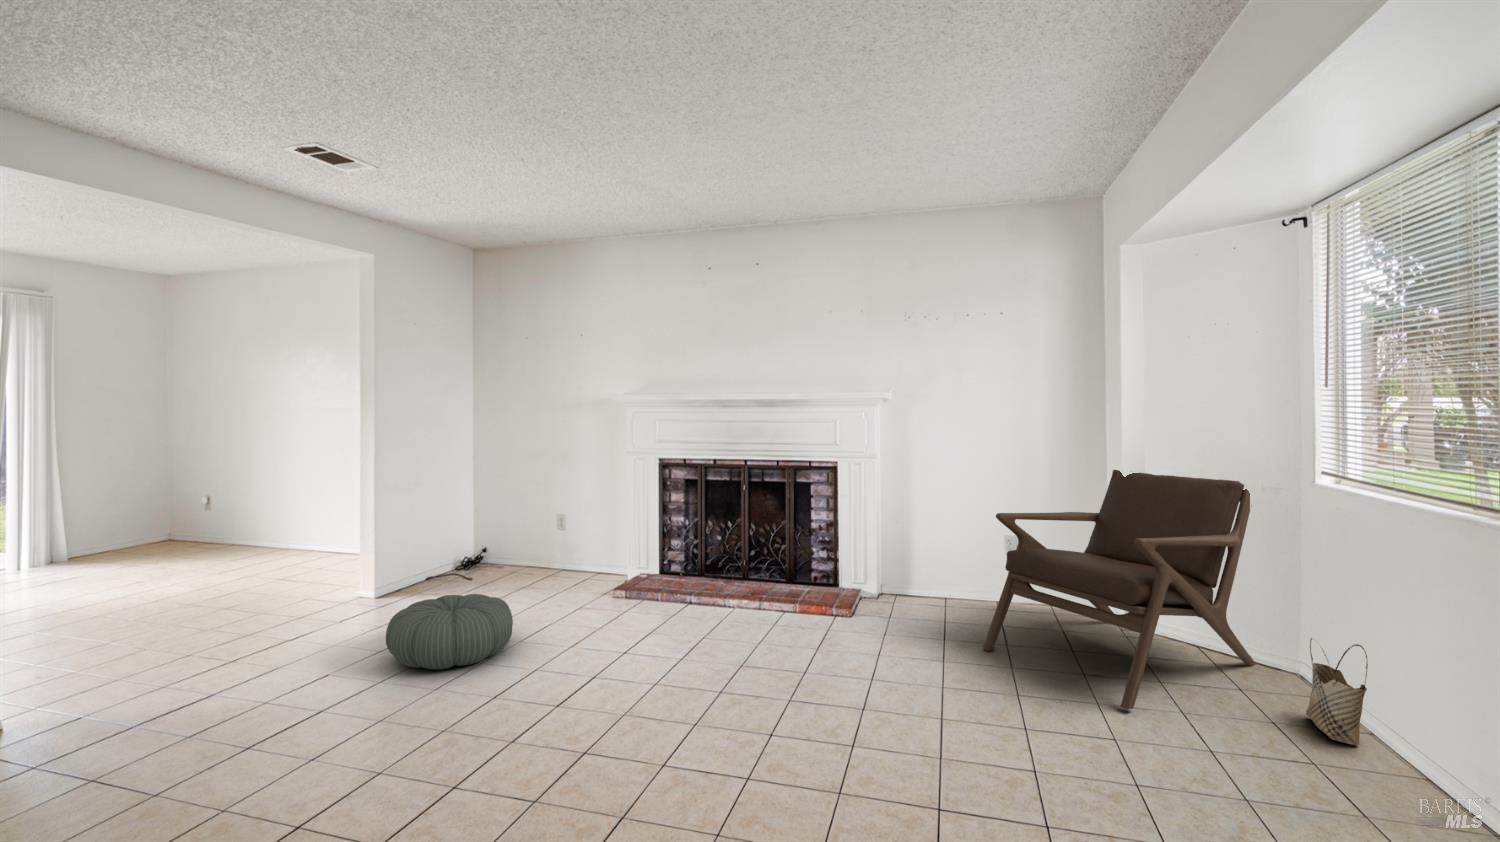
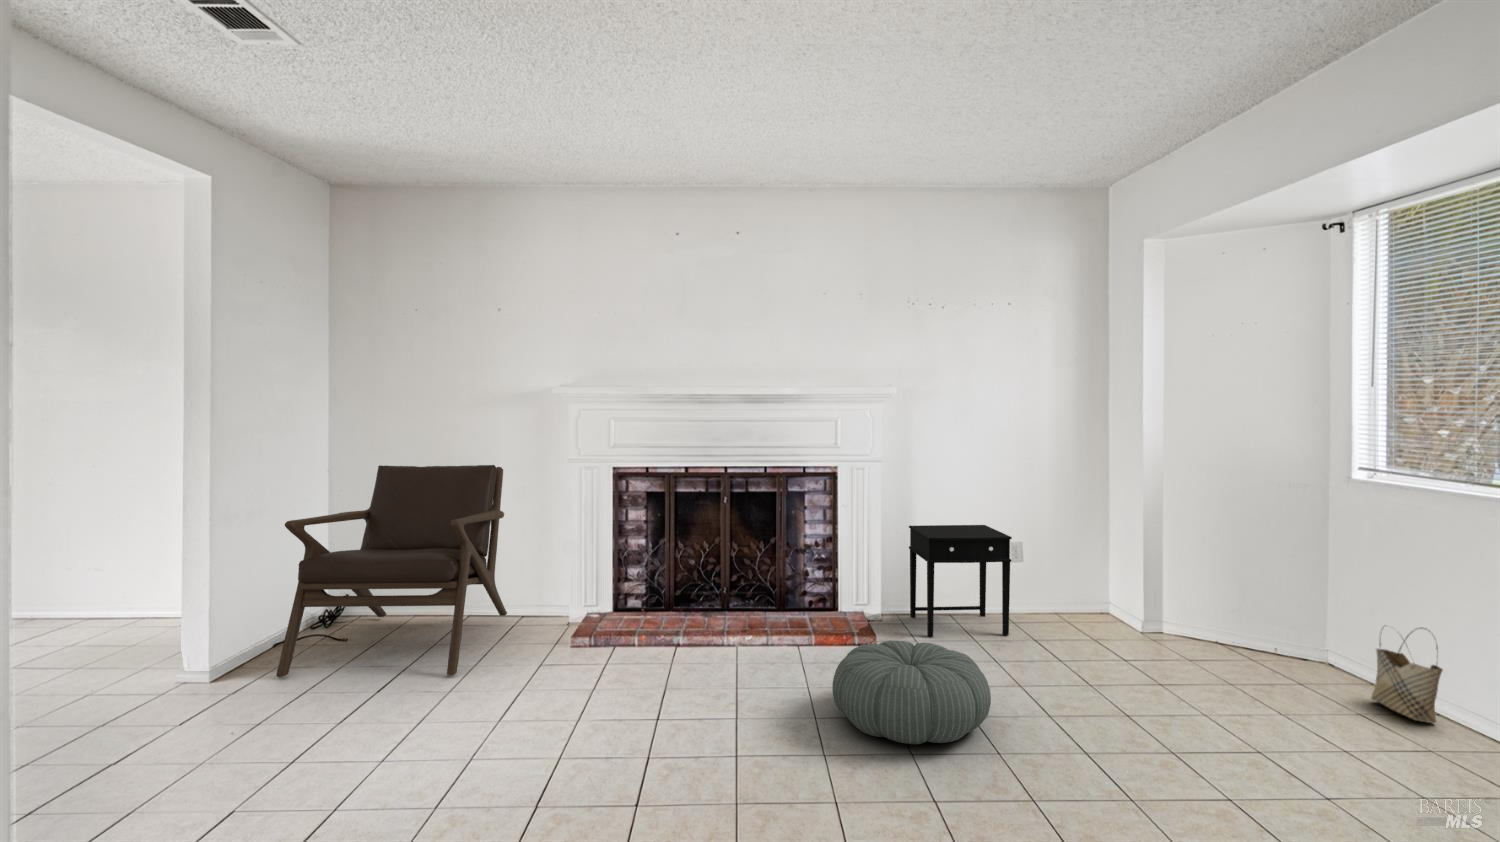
lounge chair: present [983,470,1256,710] -> present [276,465,507,677]
side table: none [904,516,983,620] -> present [909,525,1012,637]
pouf: present [386,594,513,669] -> present [832,640,991,744]

